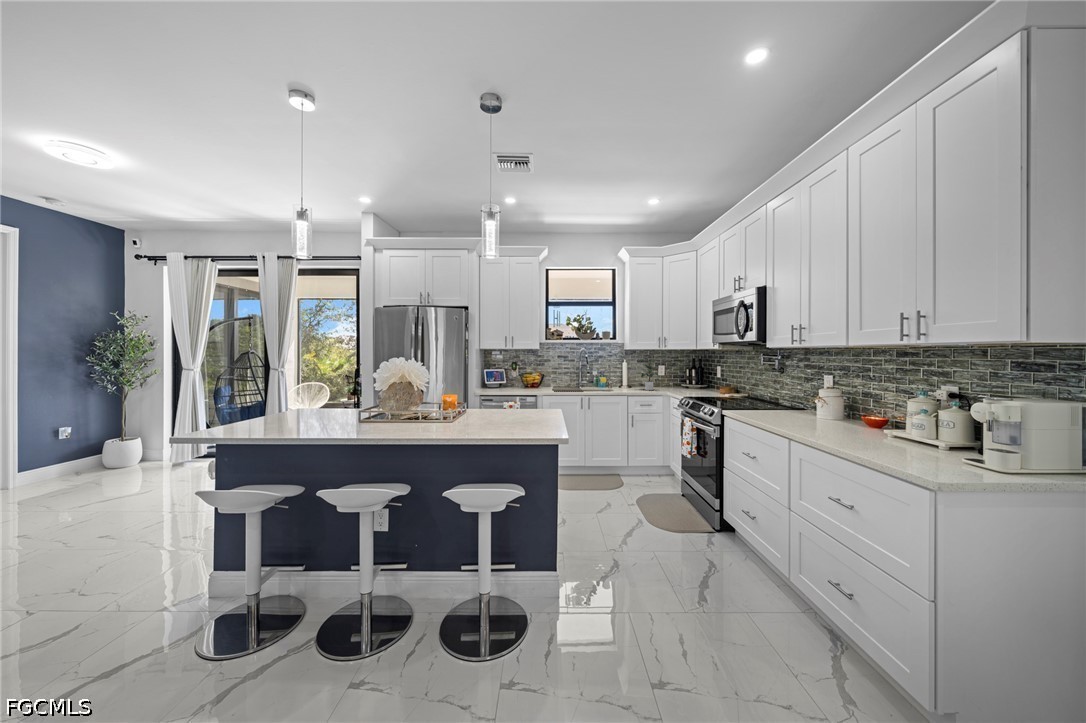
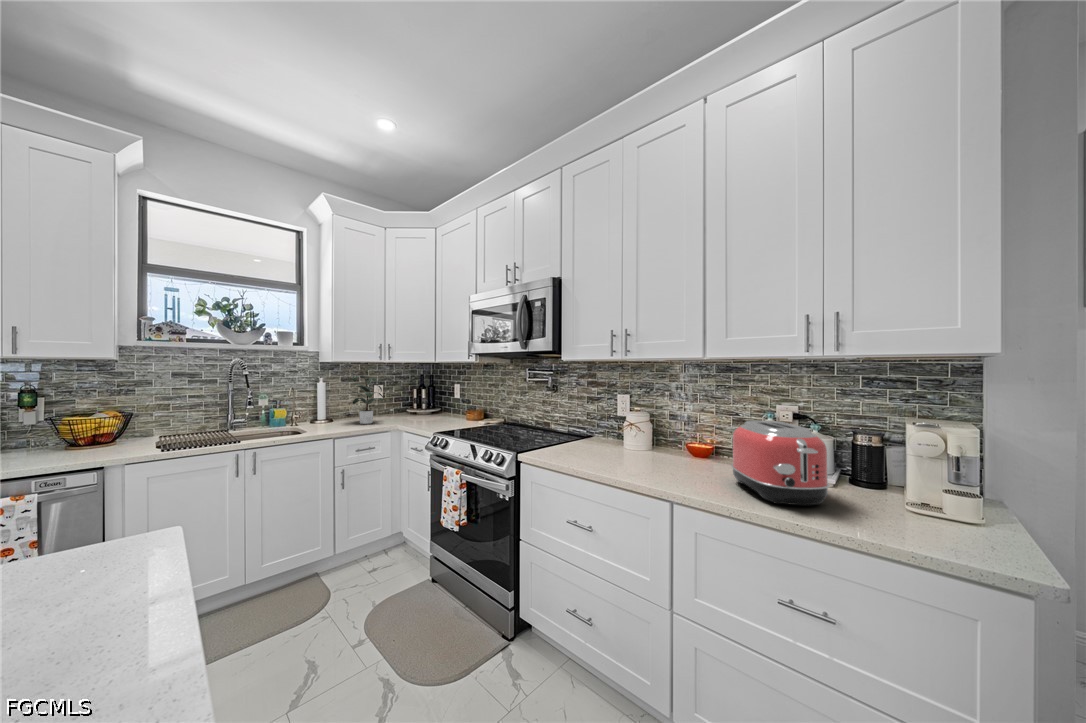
toaster: none [808,384,862,429] -> present [731,421,830,505]

